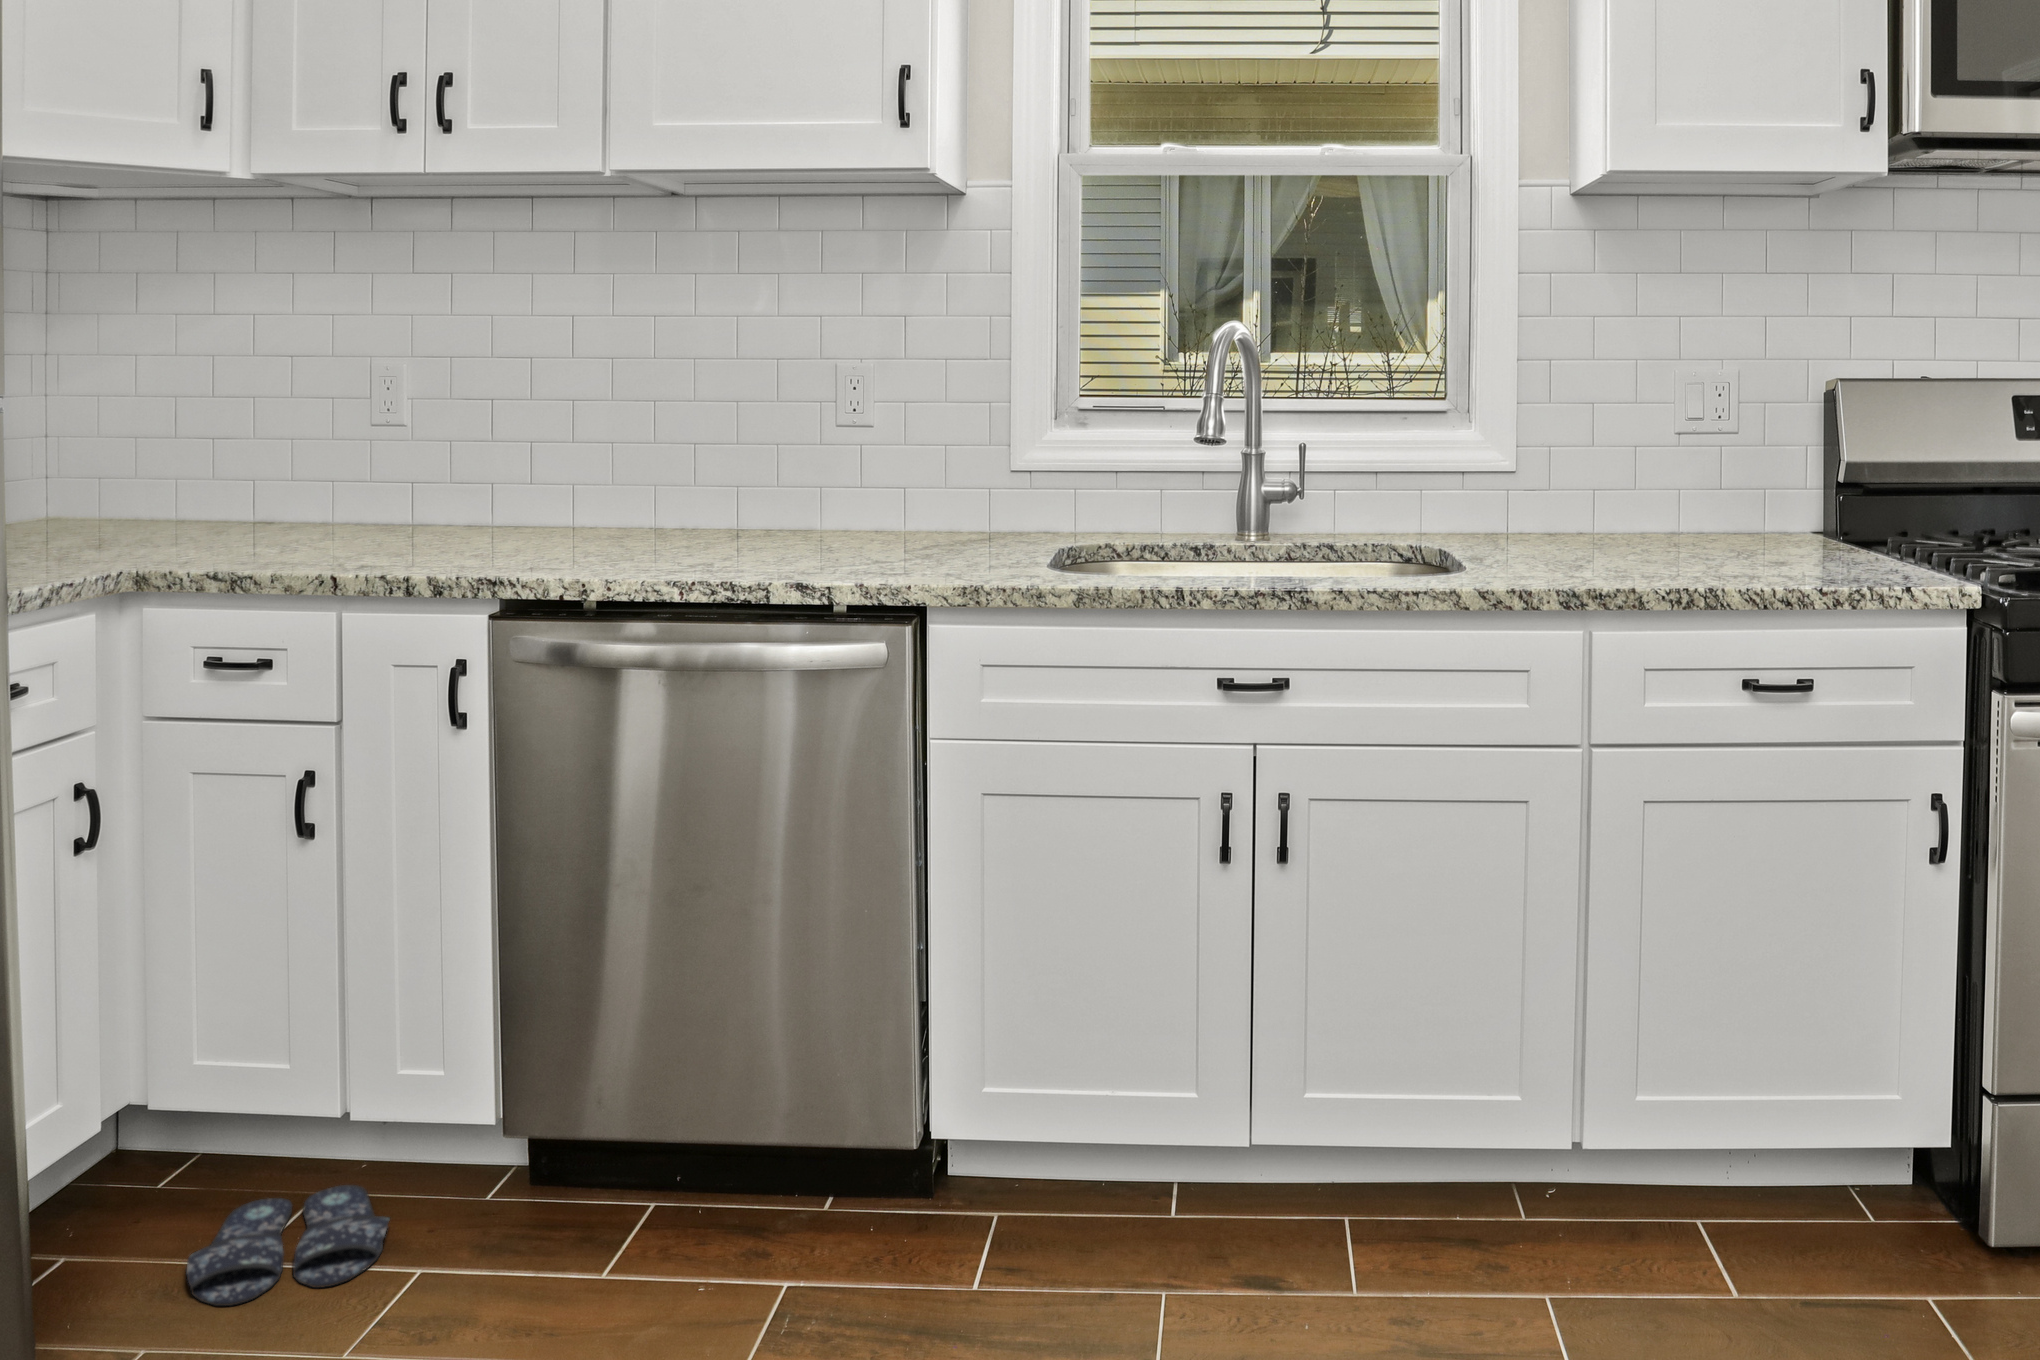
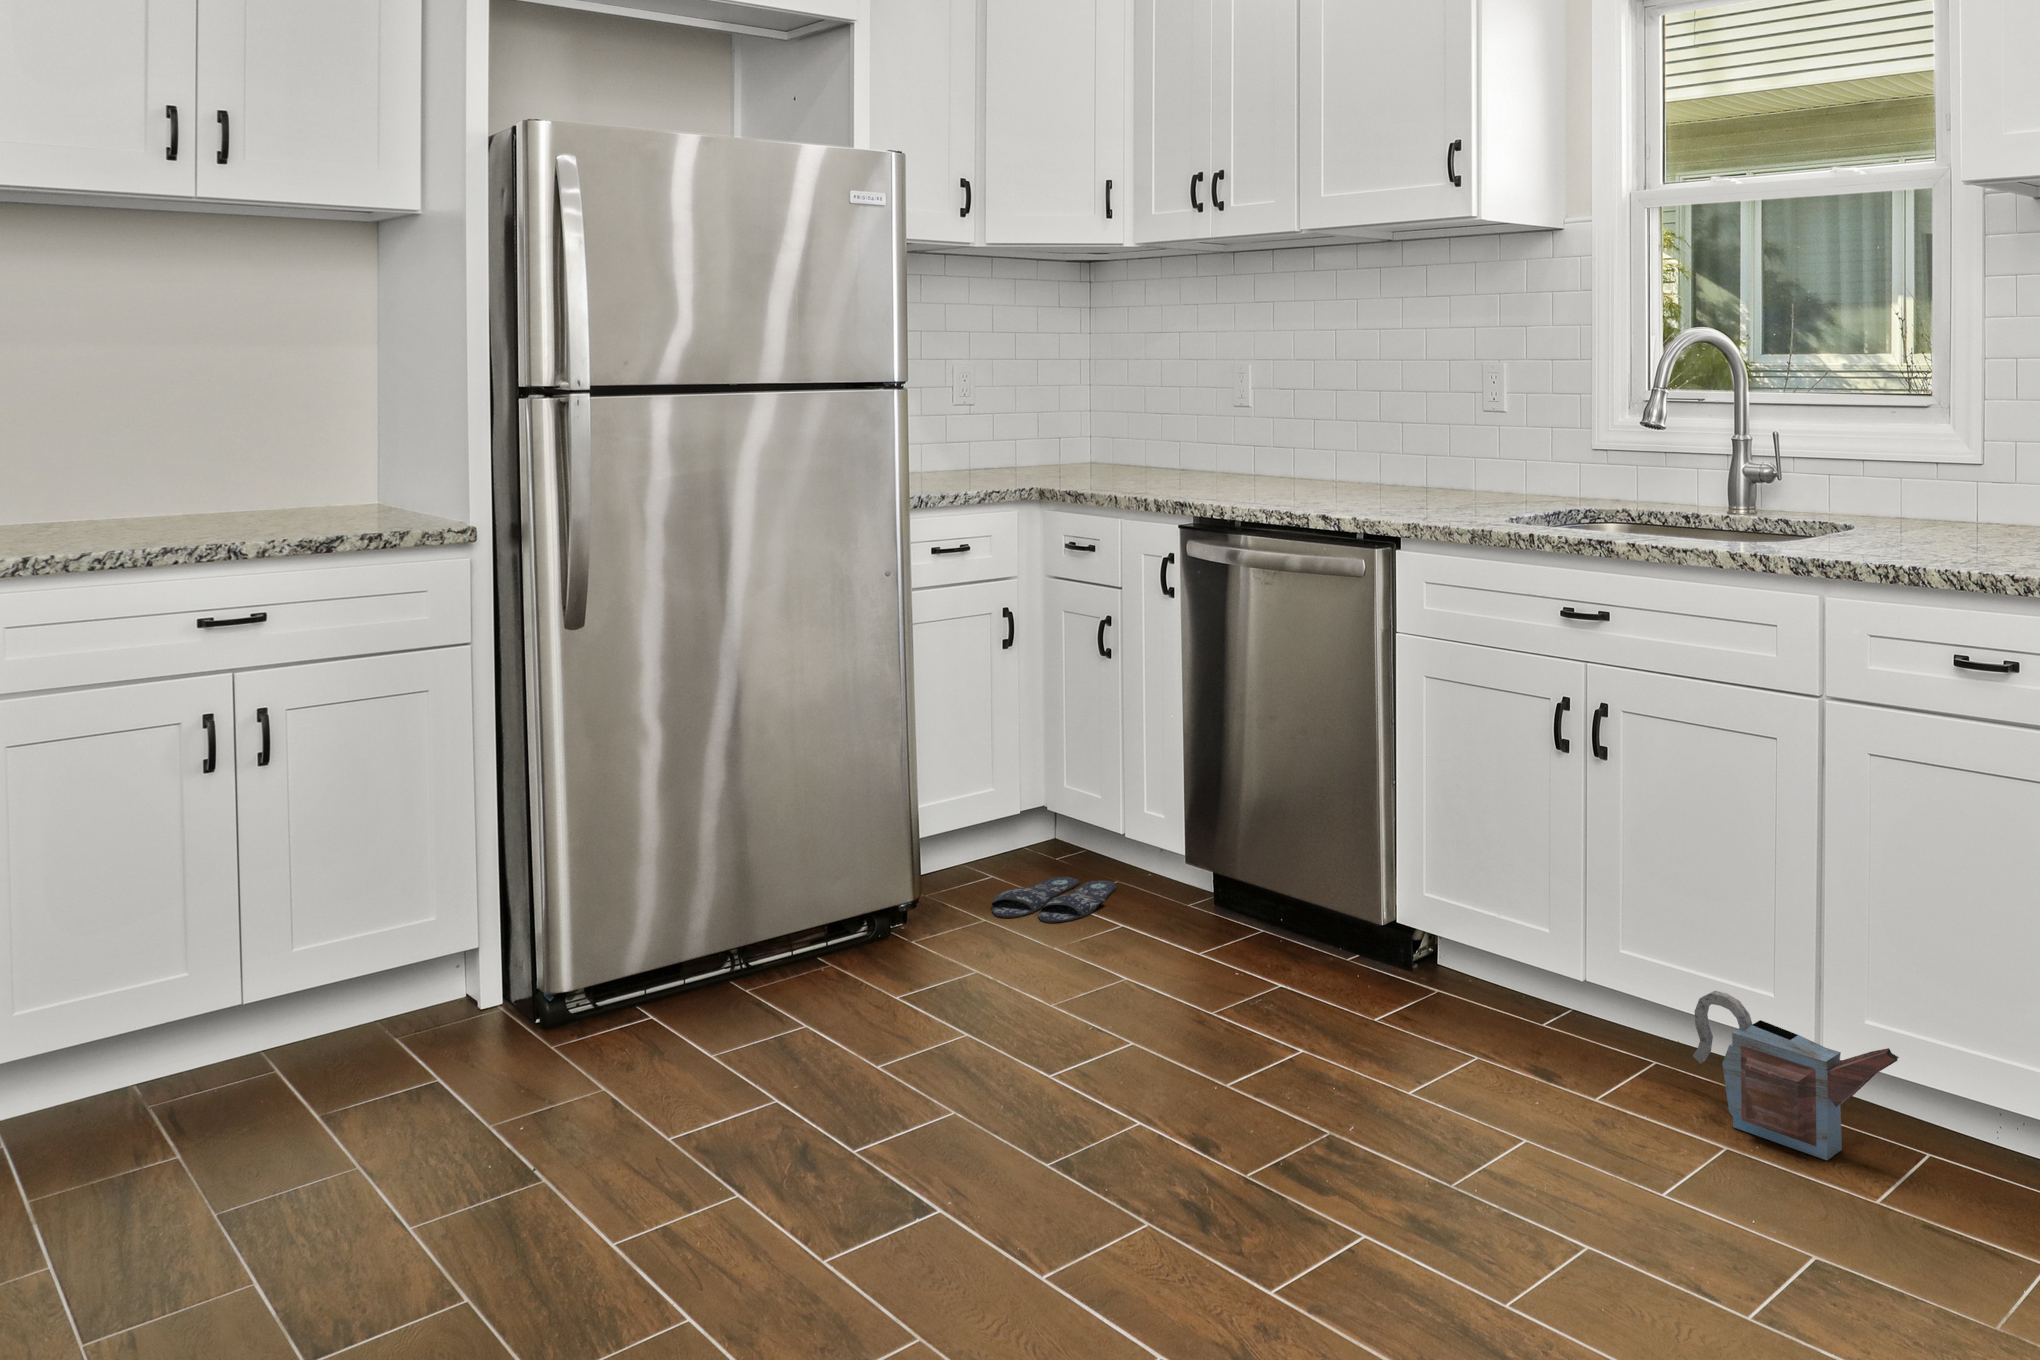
watering can: none [1475,1099,1734,1252] -> present [1693,991,1899,1160]

